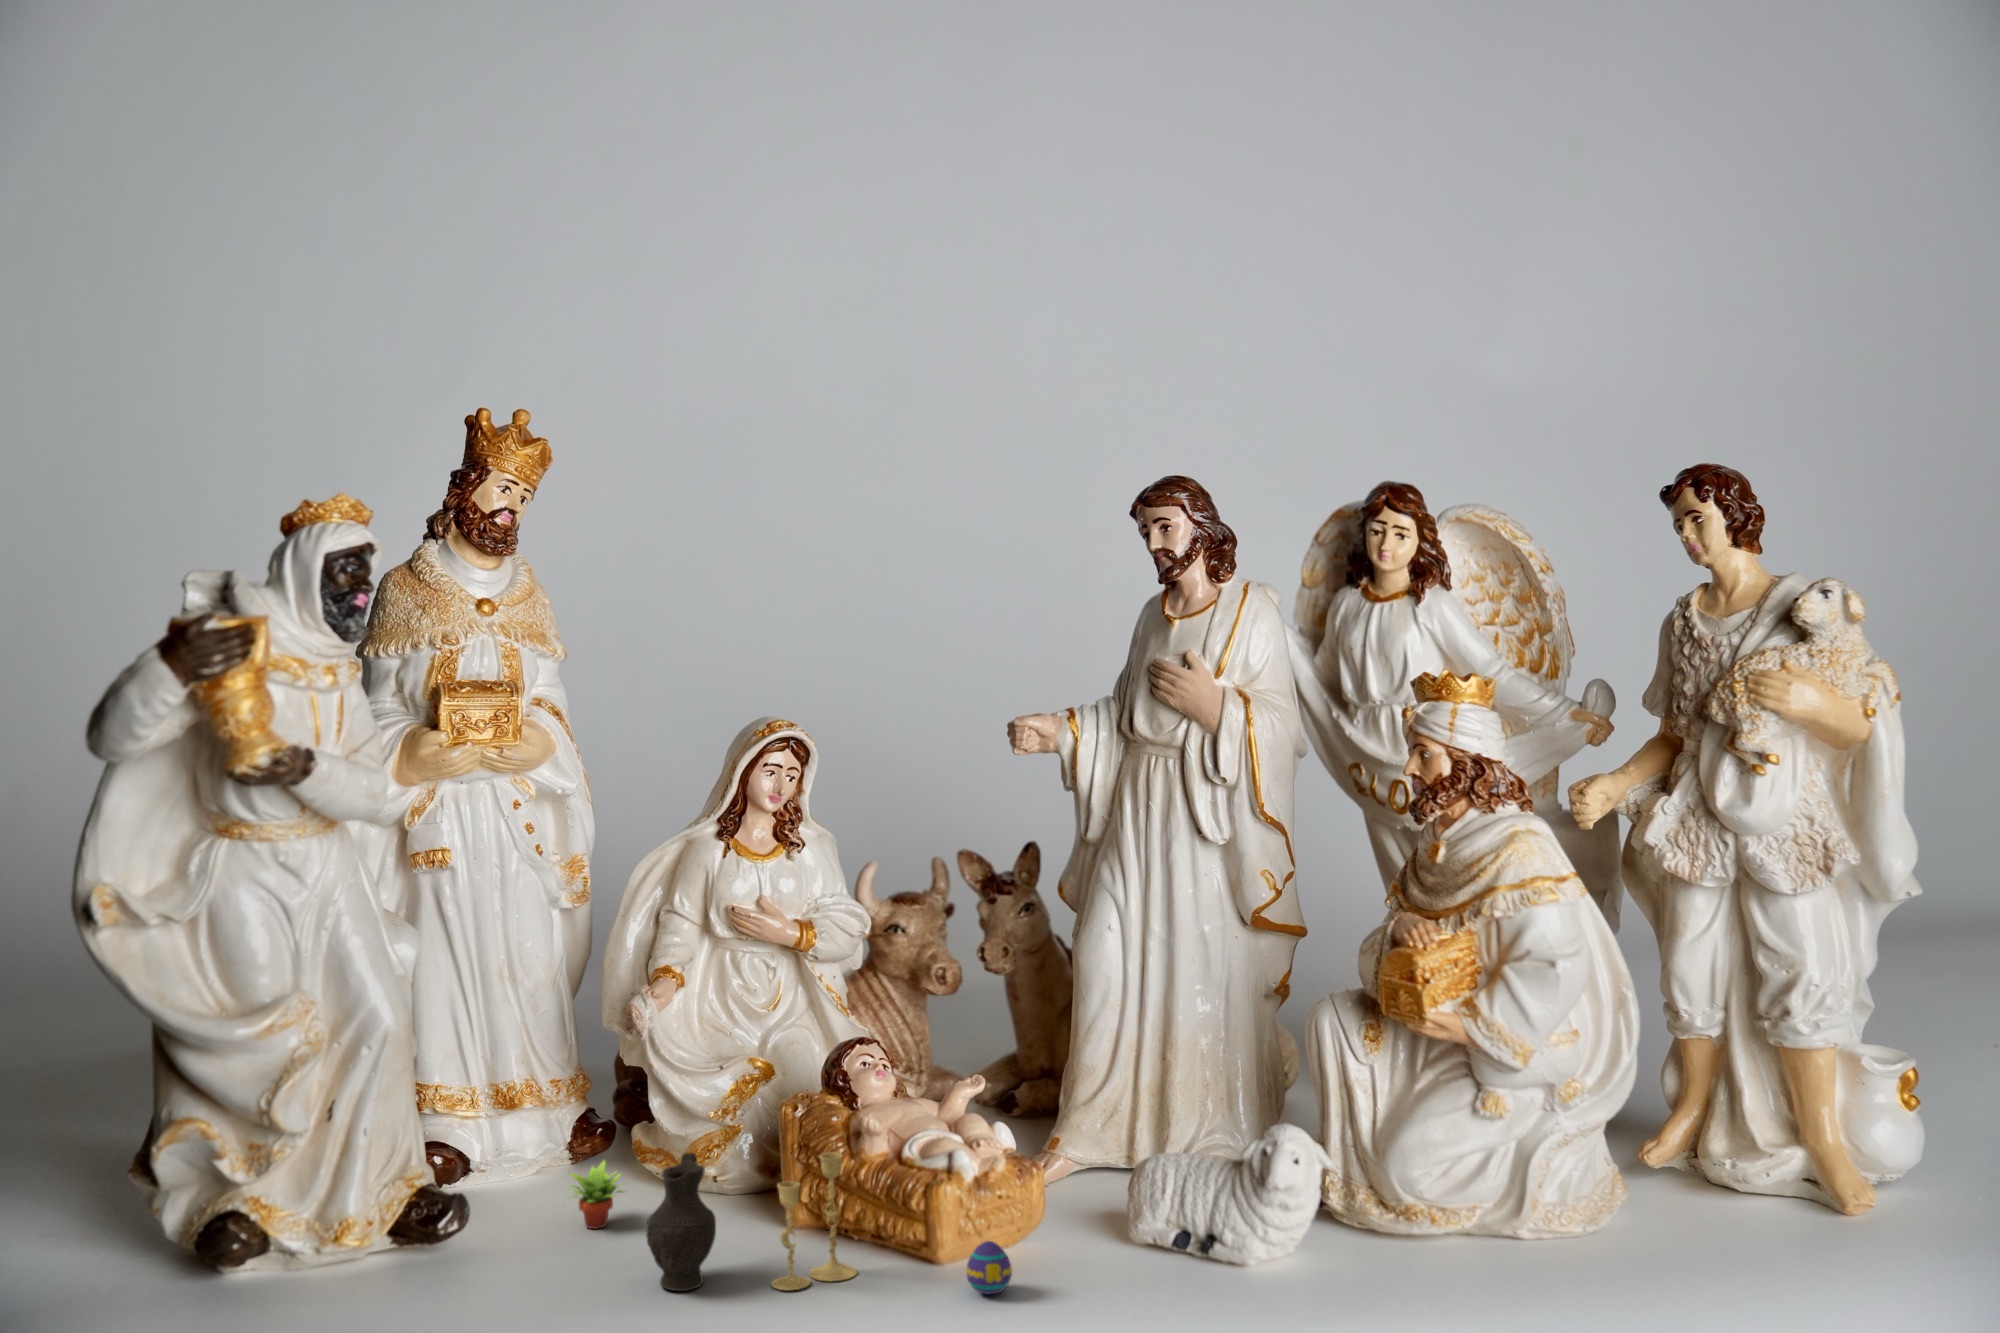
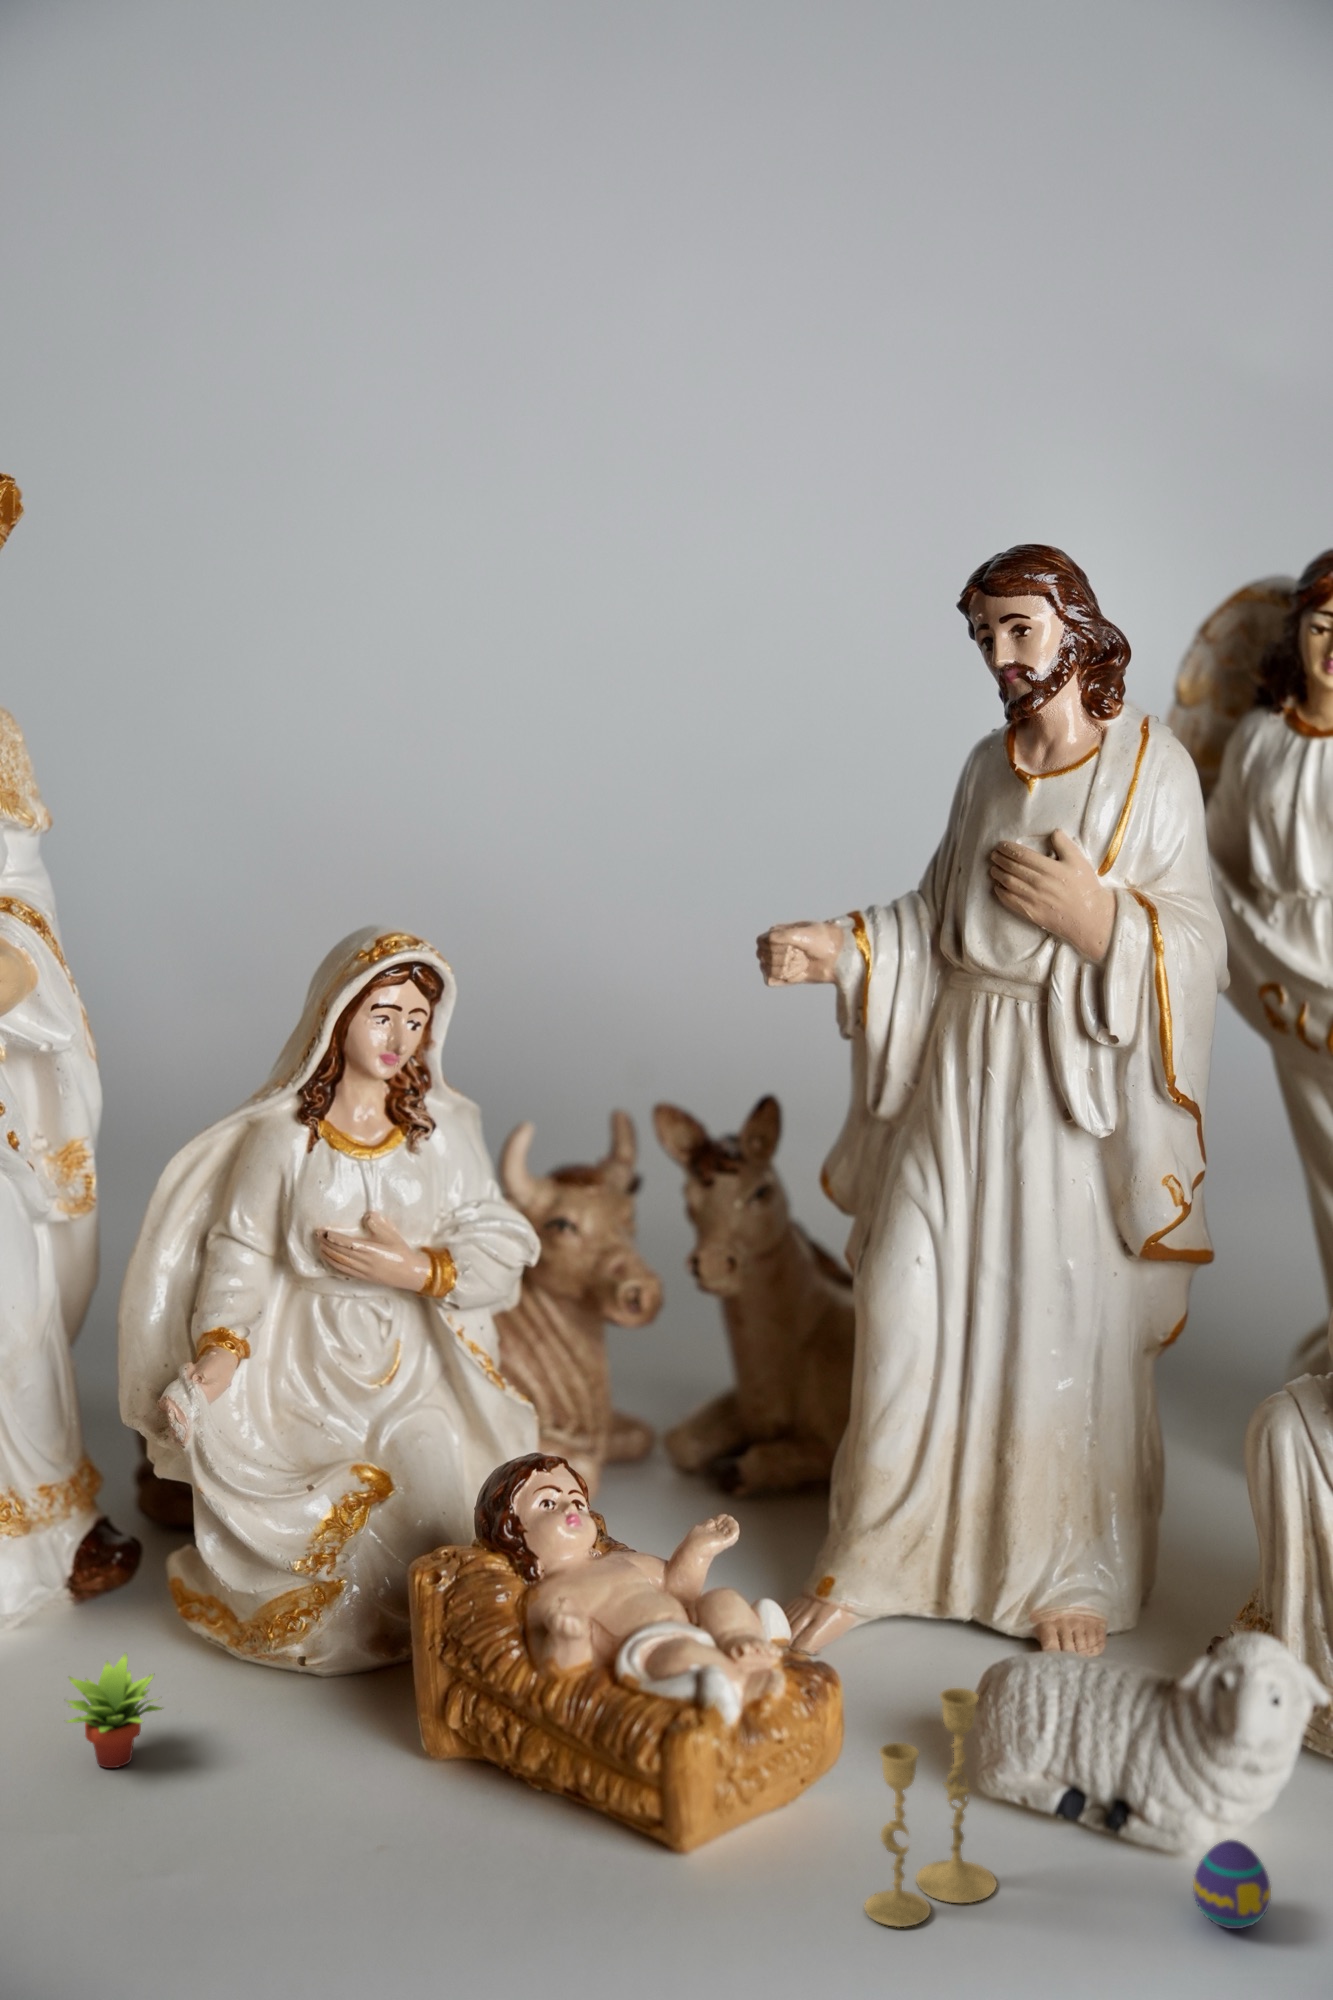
candlestick: present [771,1152,857,1290] -> present [865,1688,997,1927]
decorative vase: present [646,1153,716,1291] -> none [198,1679,315,1918]
decorative egg: present [966,1241,1012,1294] -> present [1193,1840,1271,1929]

